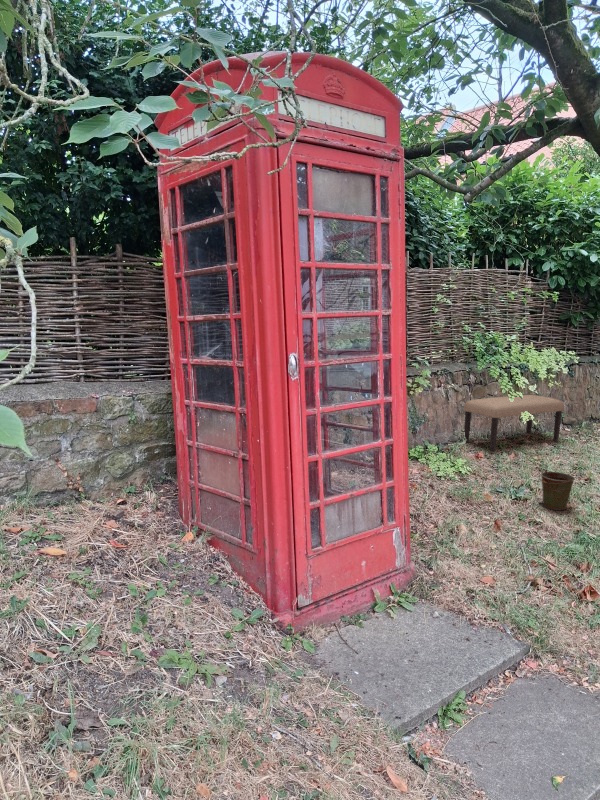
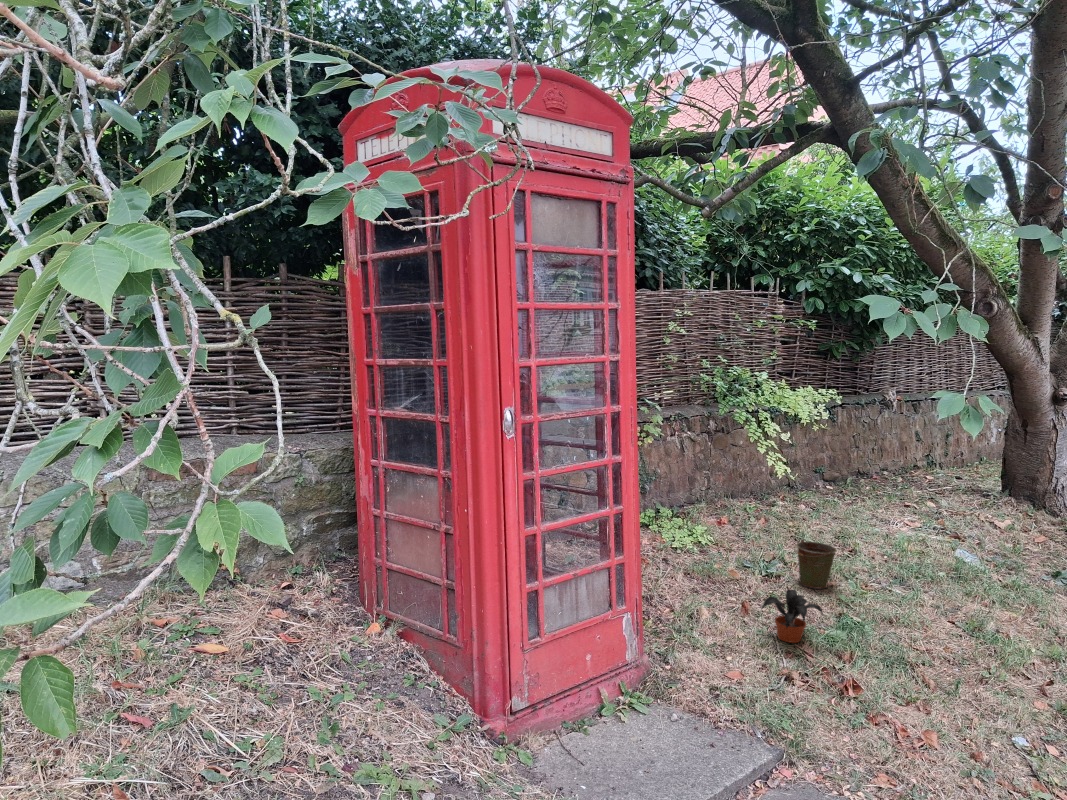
bench: present [464,395,564,451] -> none [702,444,824,516]
potted plant: none [511,509,564,554] -> present [762,589,823,643]

